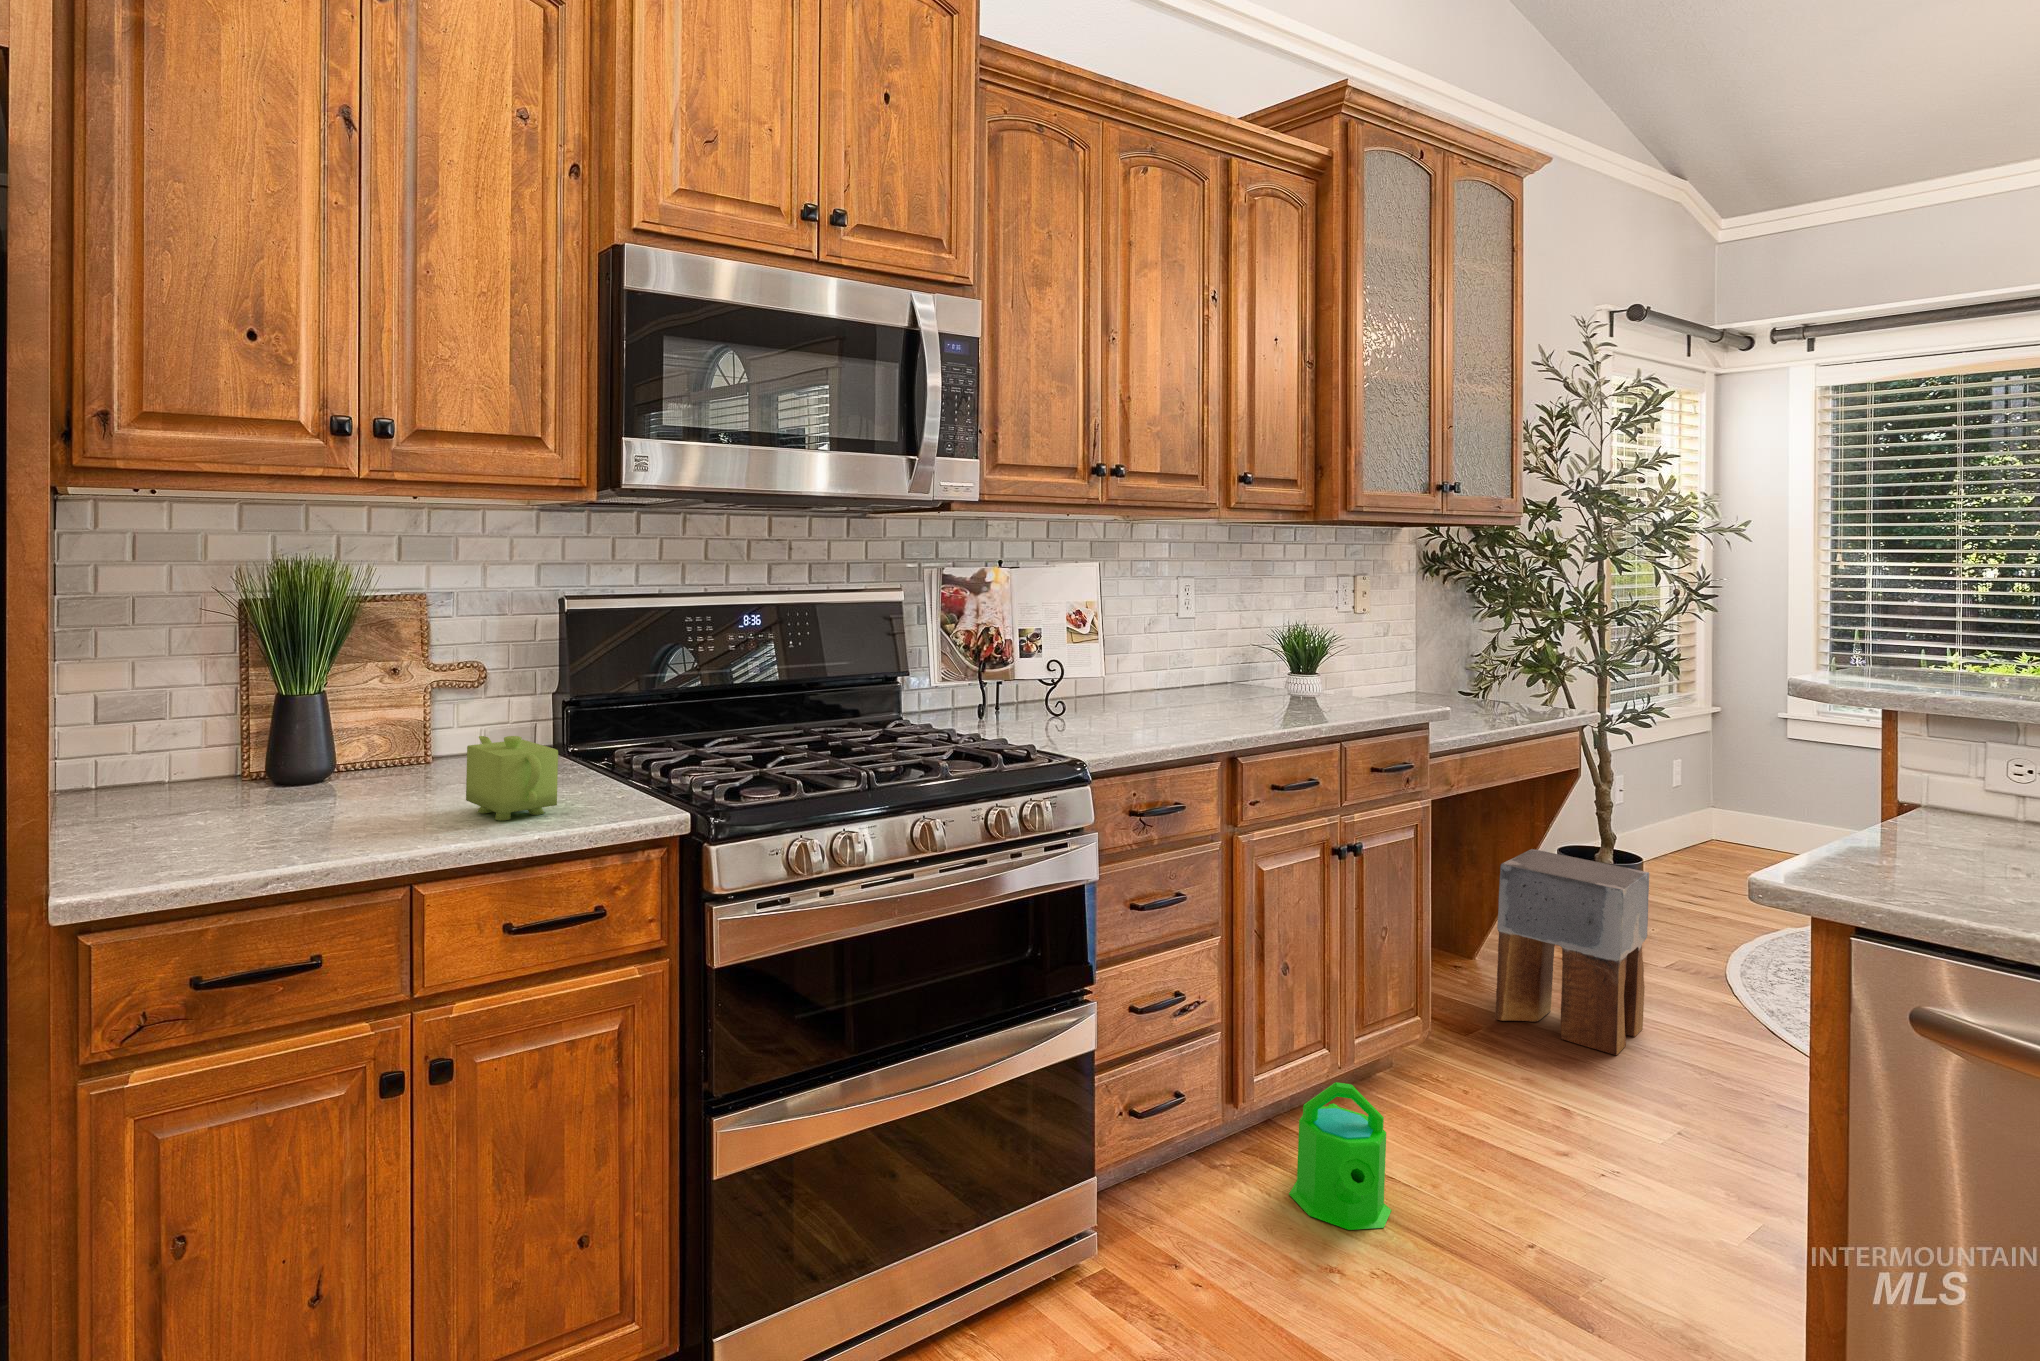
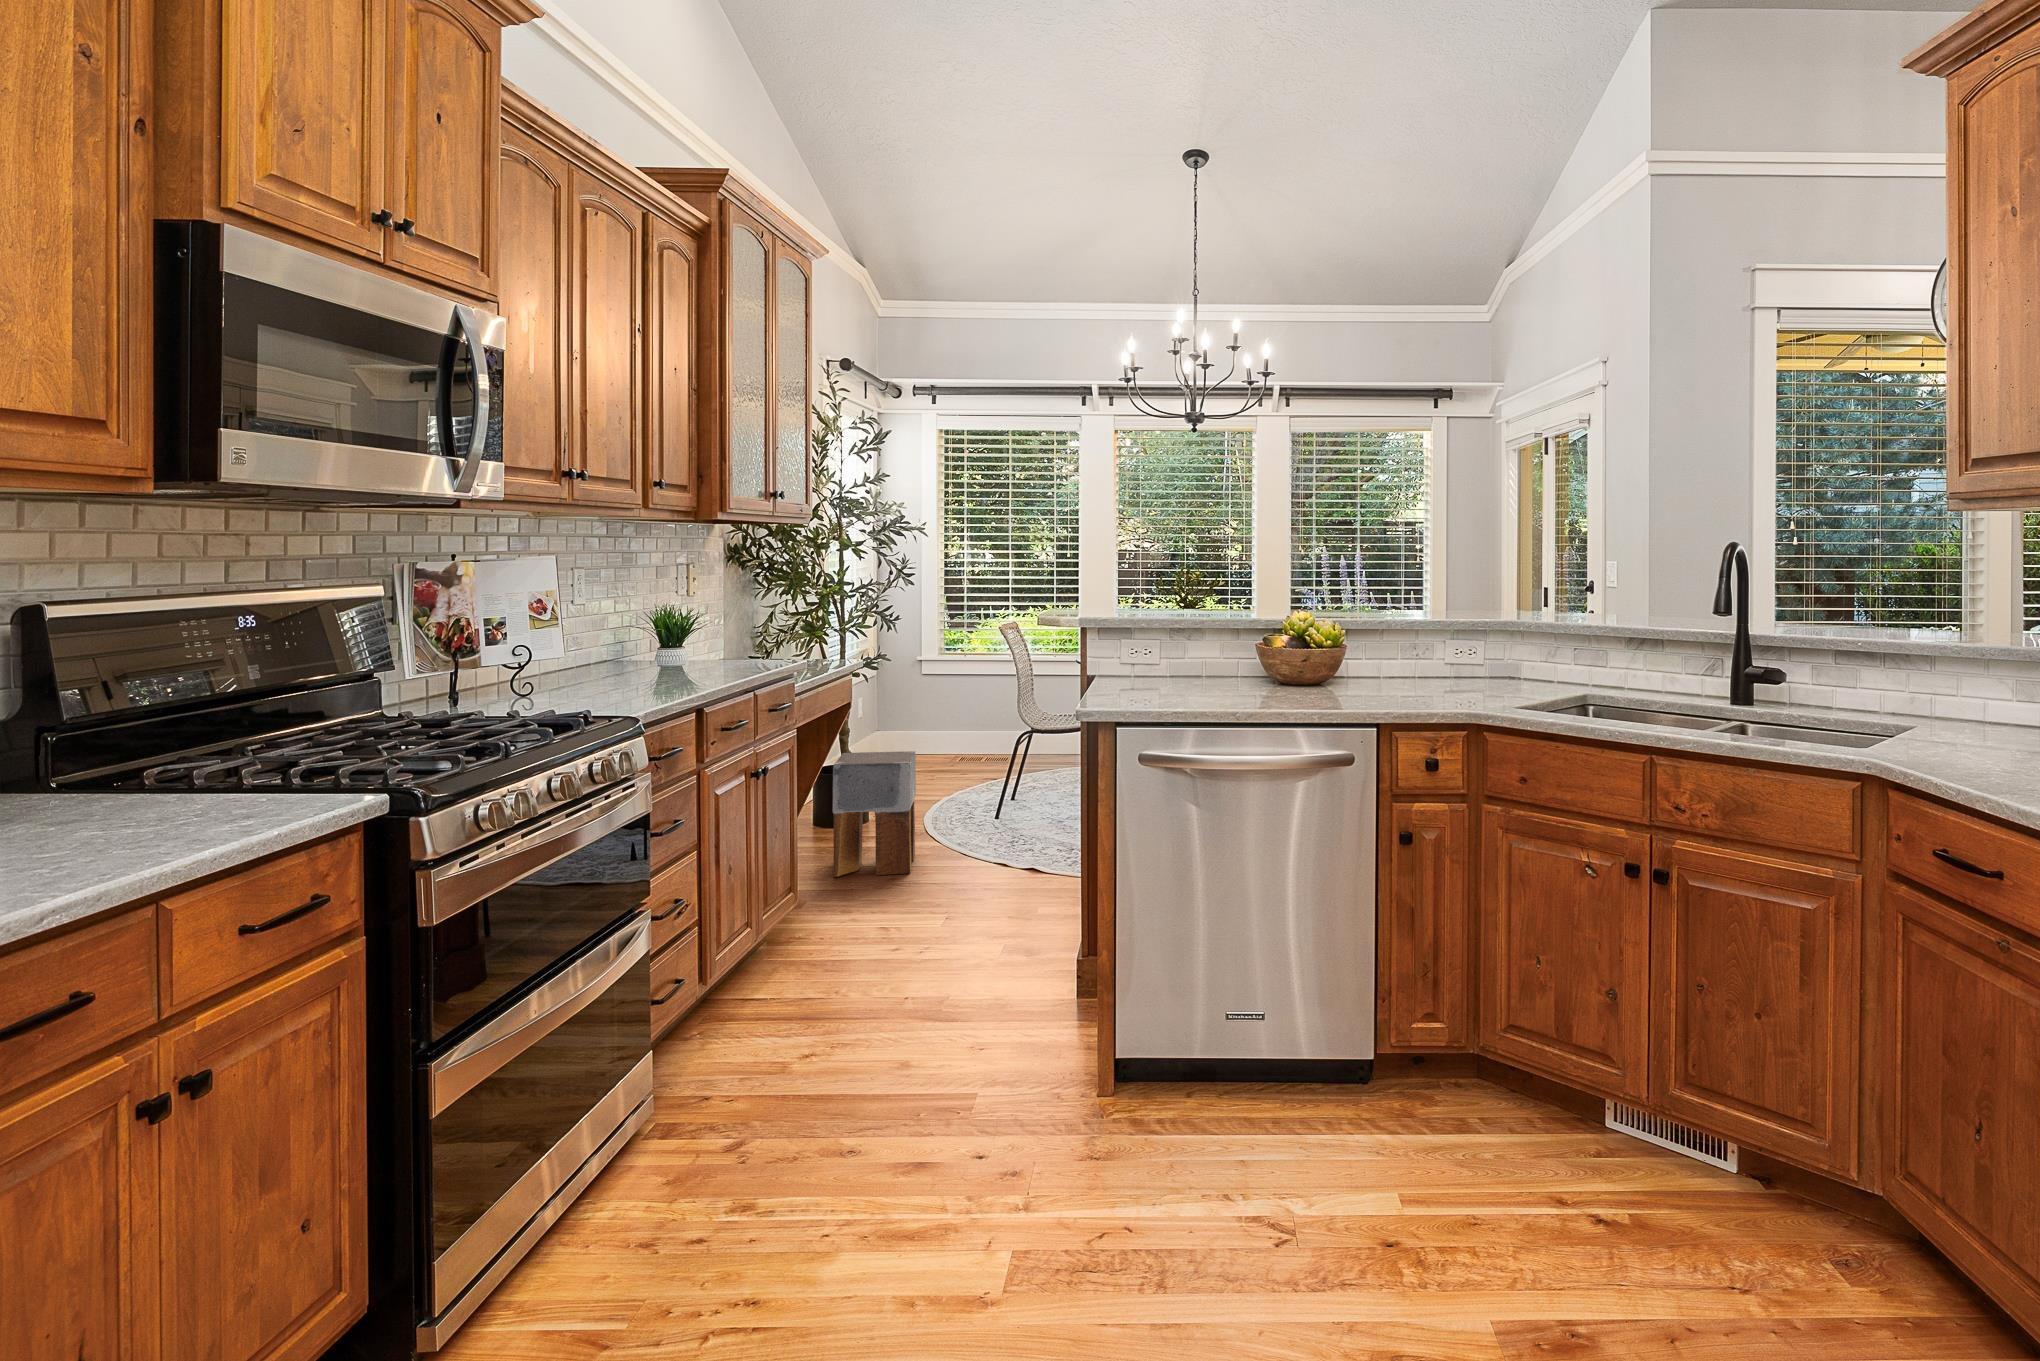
teapot: present [466,736,558,821] -> none [93,744,247,833]
watering can: present [1289,1082,1391,1230] -> none [773,917,846,1018]

